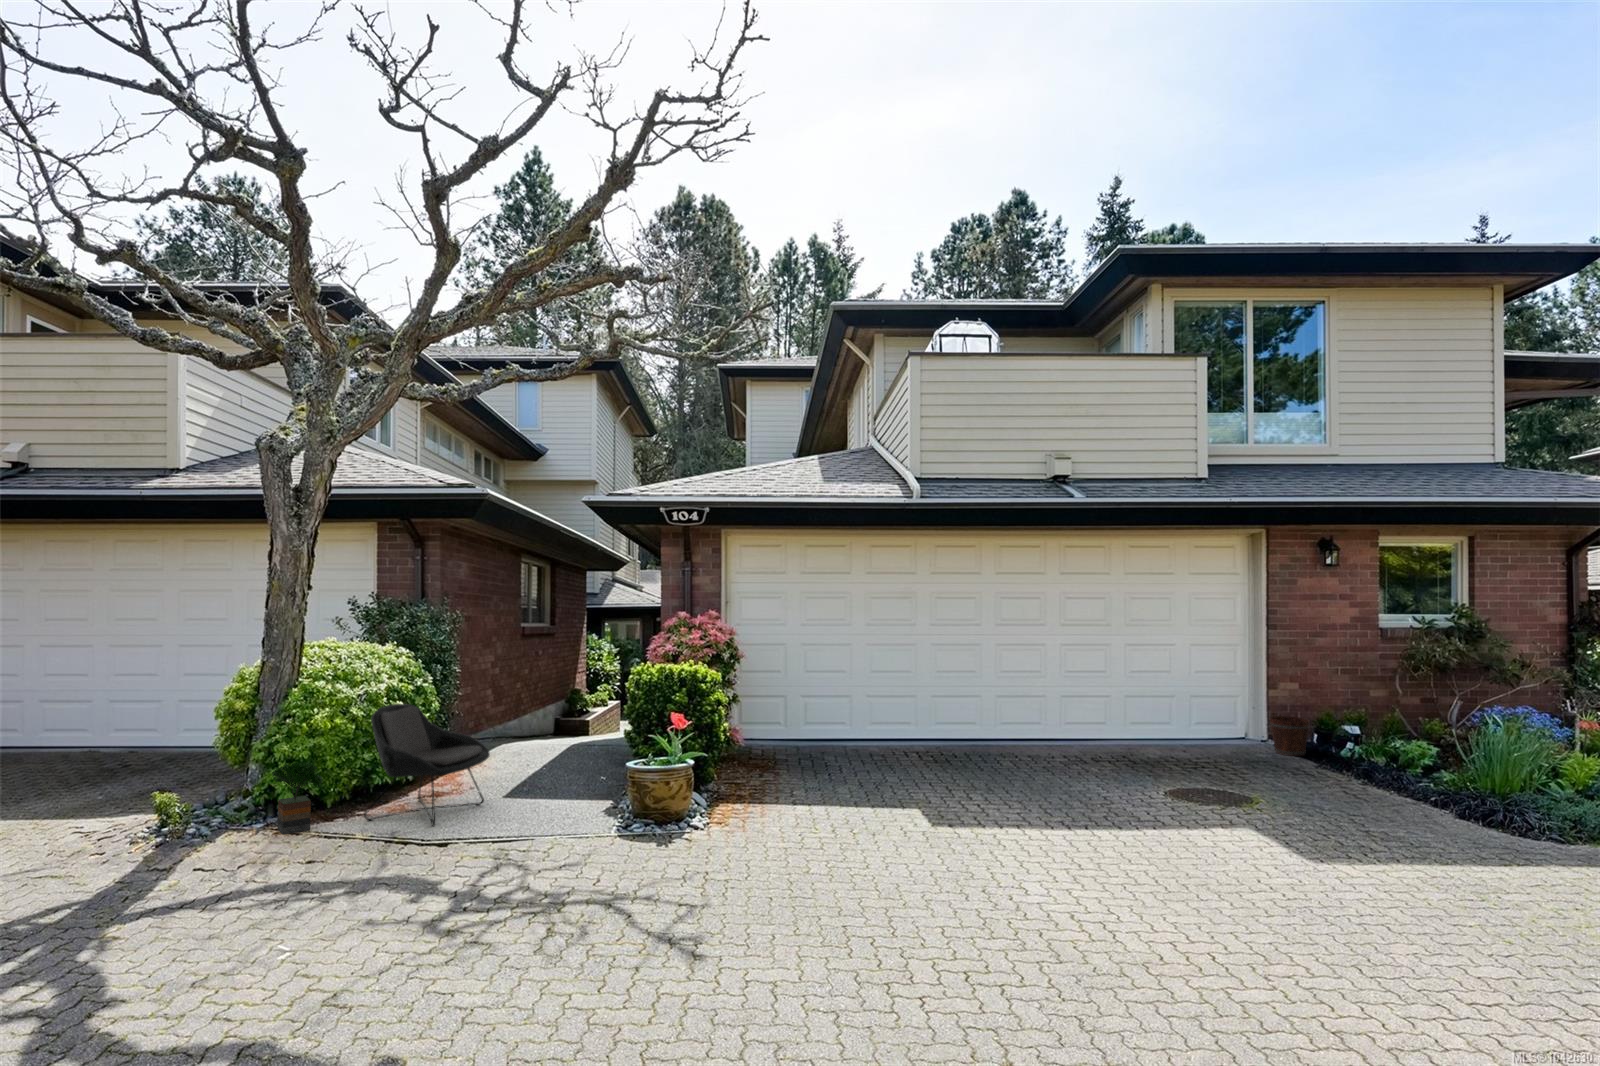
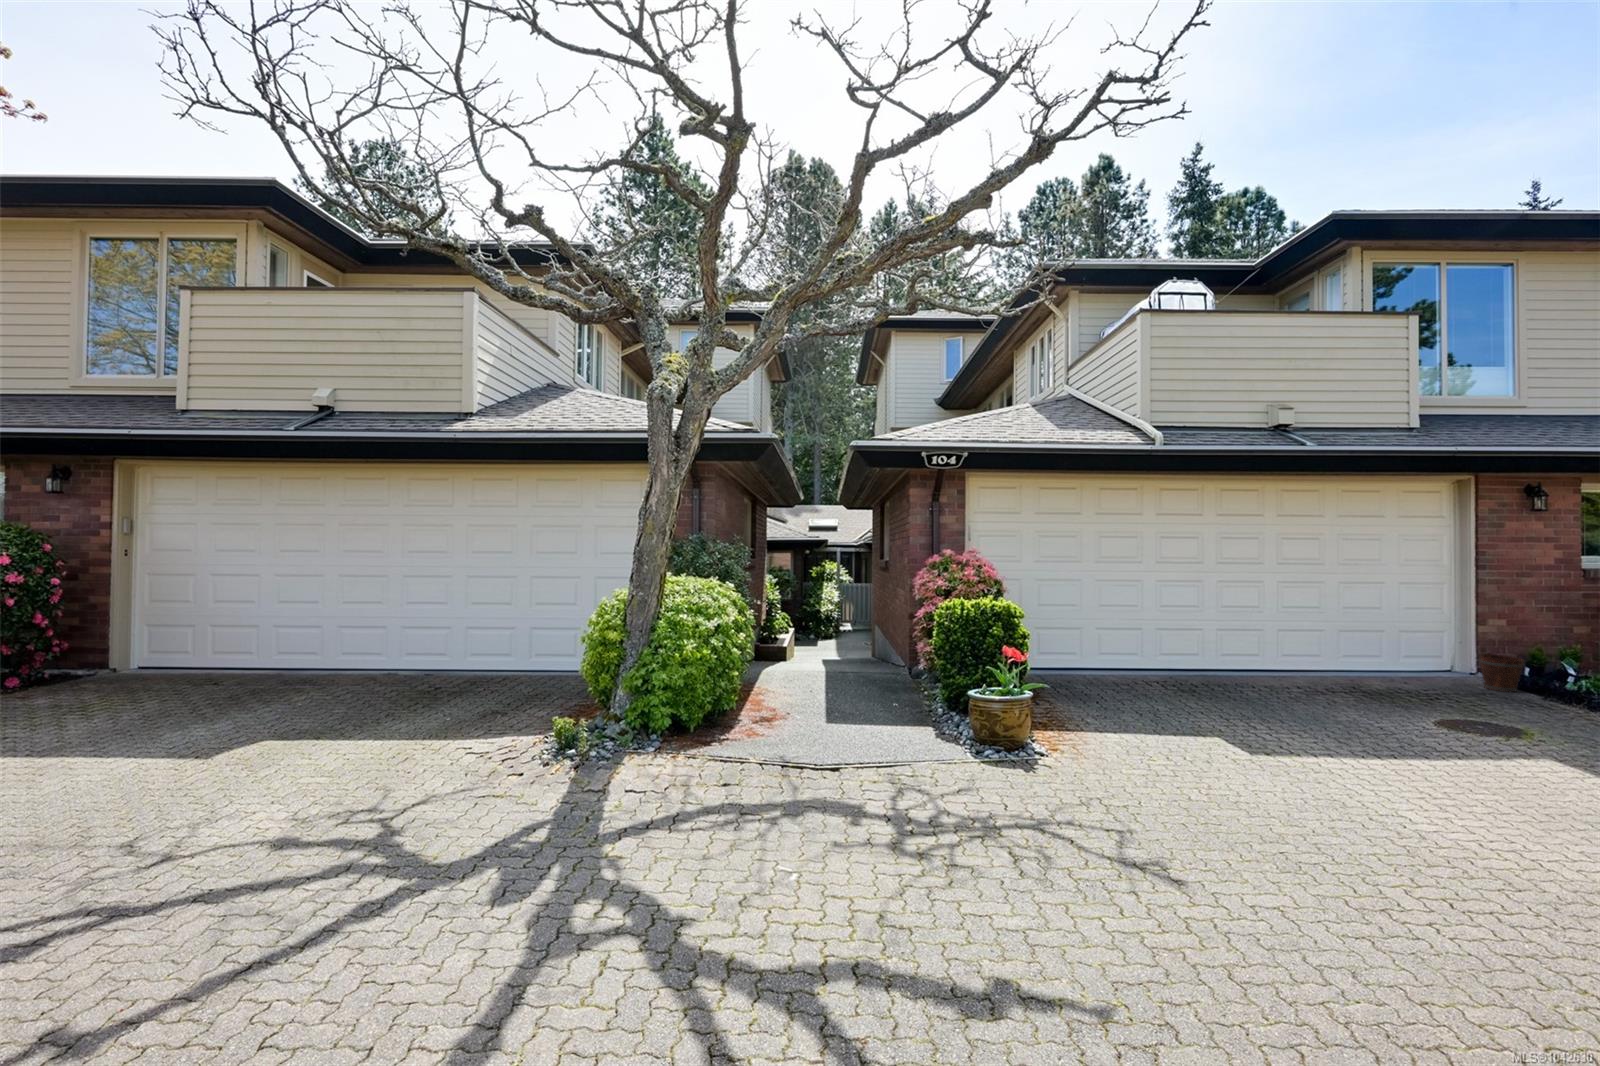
lounge chair: present [364,704,490,827] -> none [726,629,822,741]
potted tree: present [272,762,322,834] -> none [654,679,699,744]

